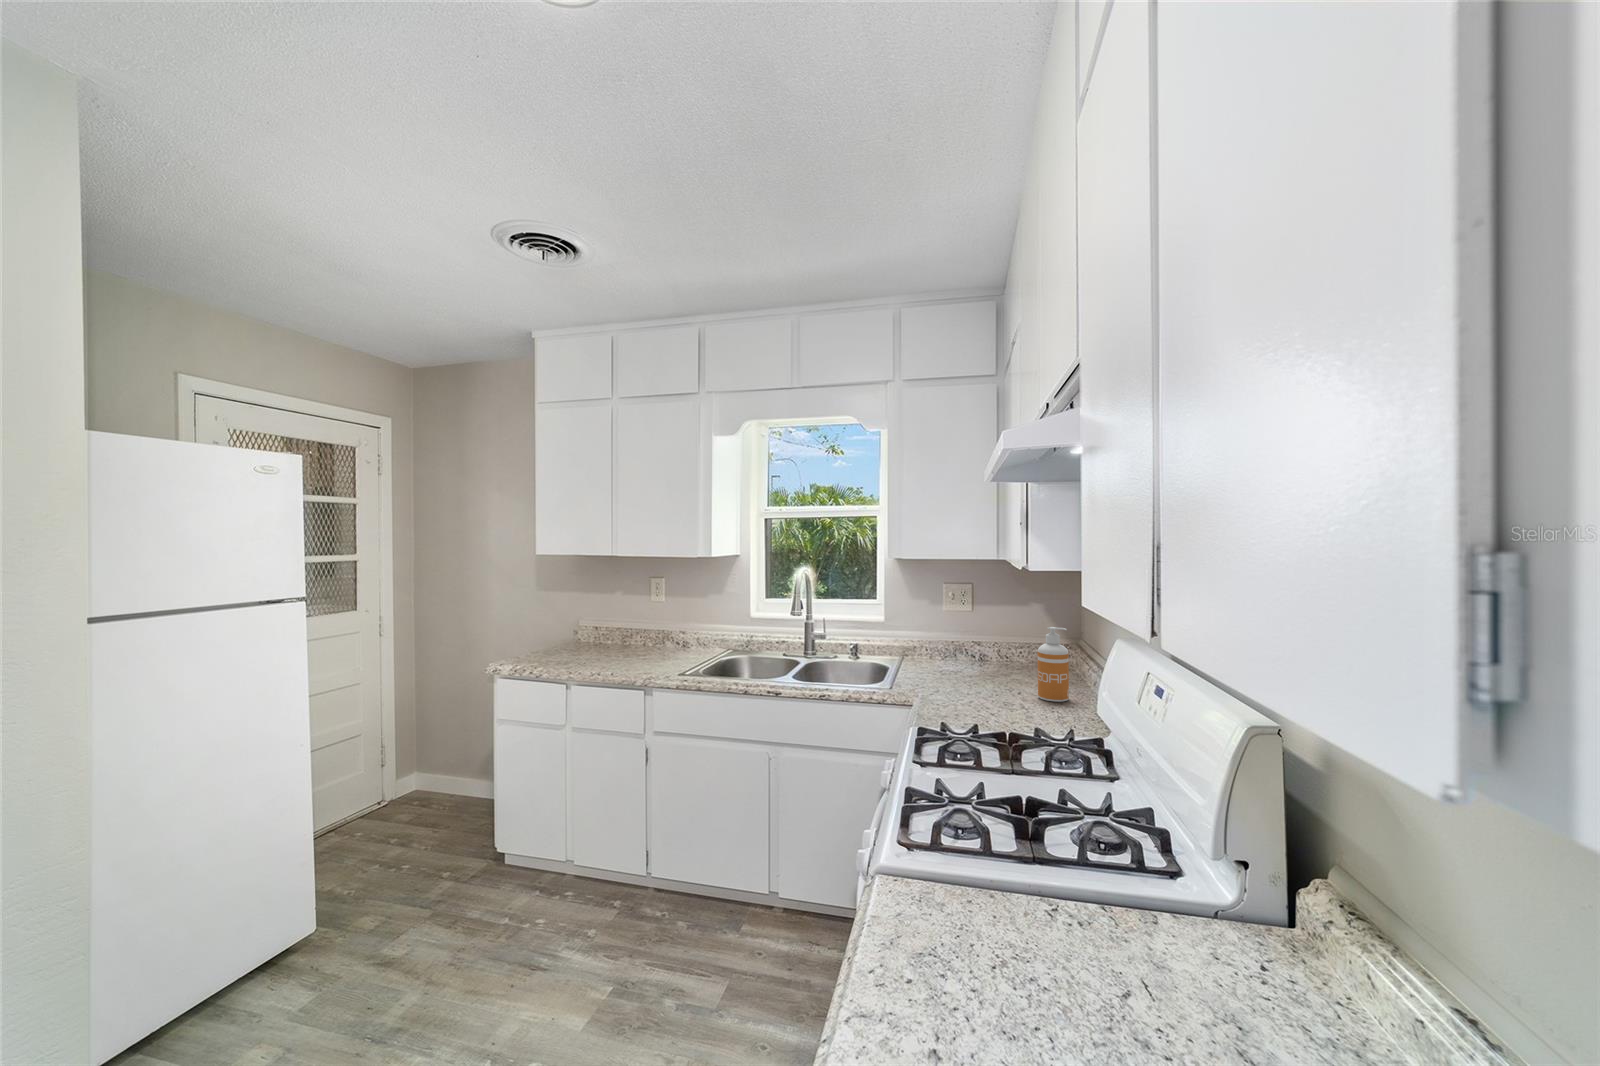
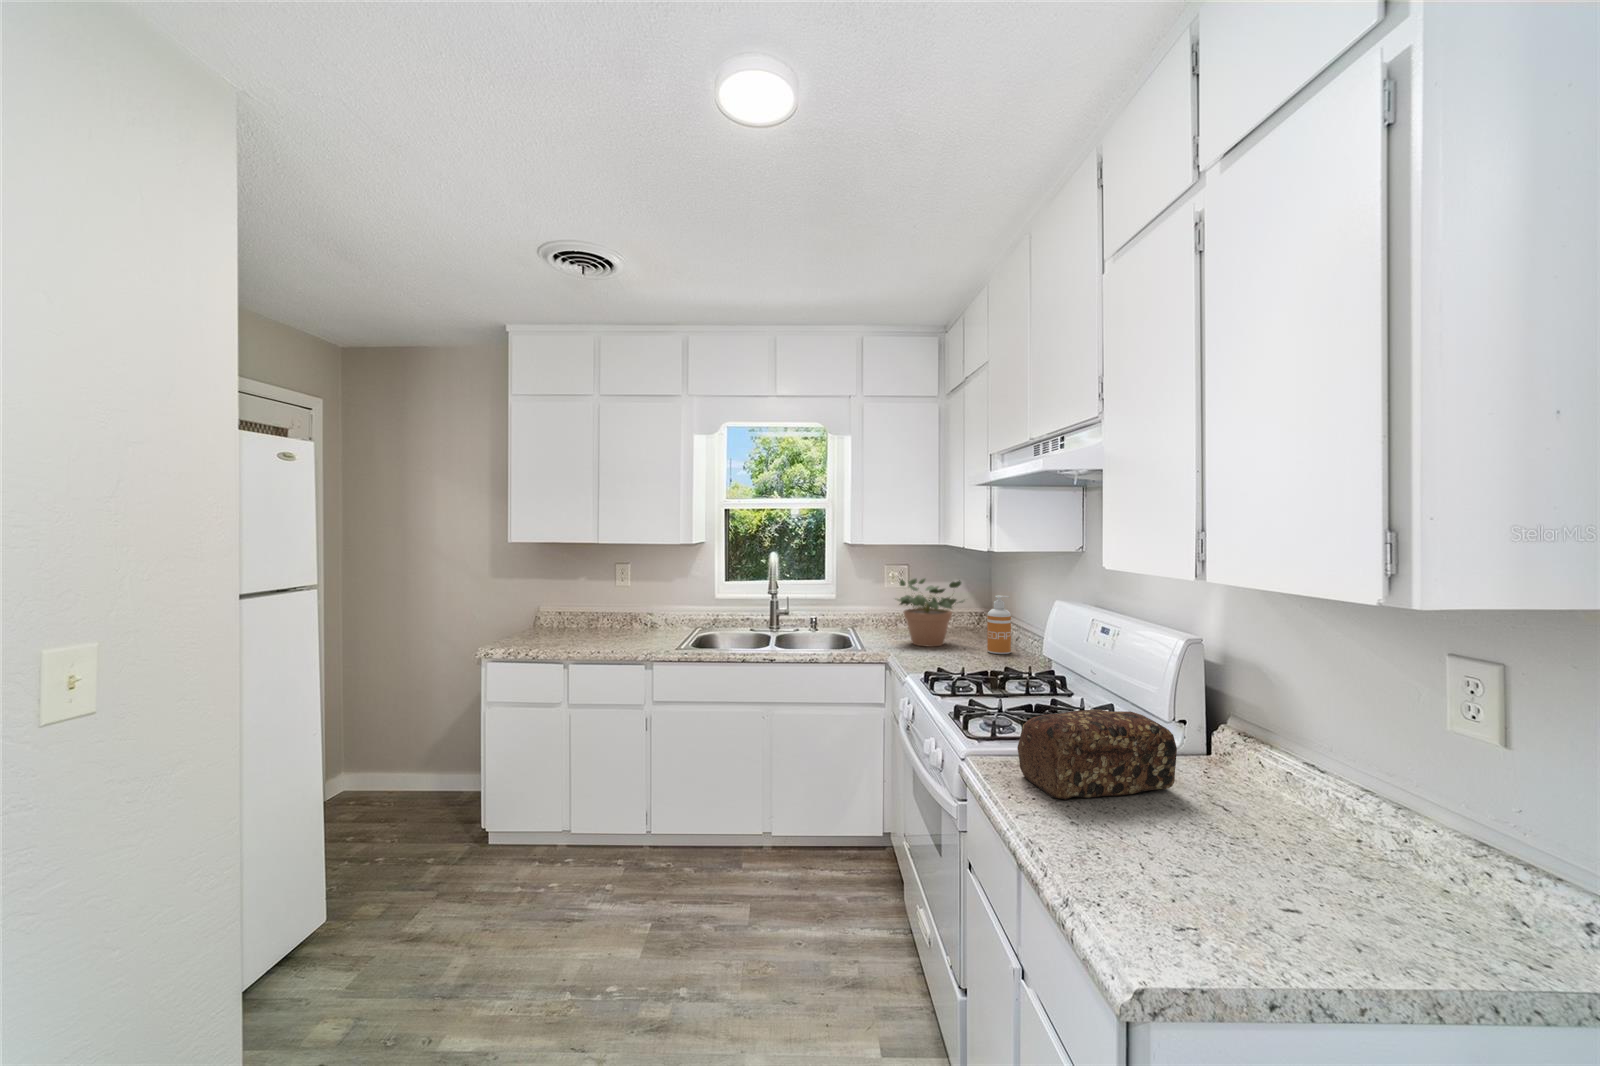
potted plant: none [927,601,1025,685] -> present [897,578,965,647]
bread loaf: none [927,844,1184,1013] -> present [1017,709,1177,800]

